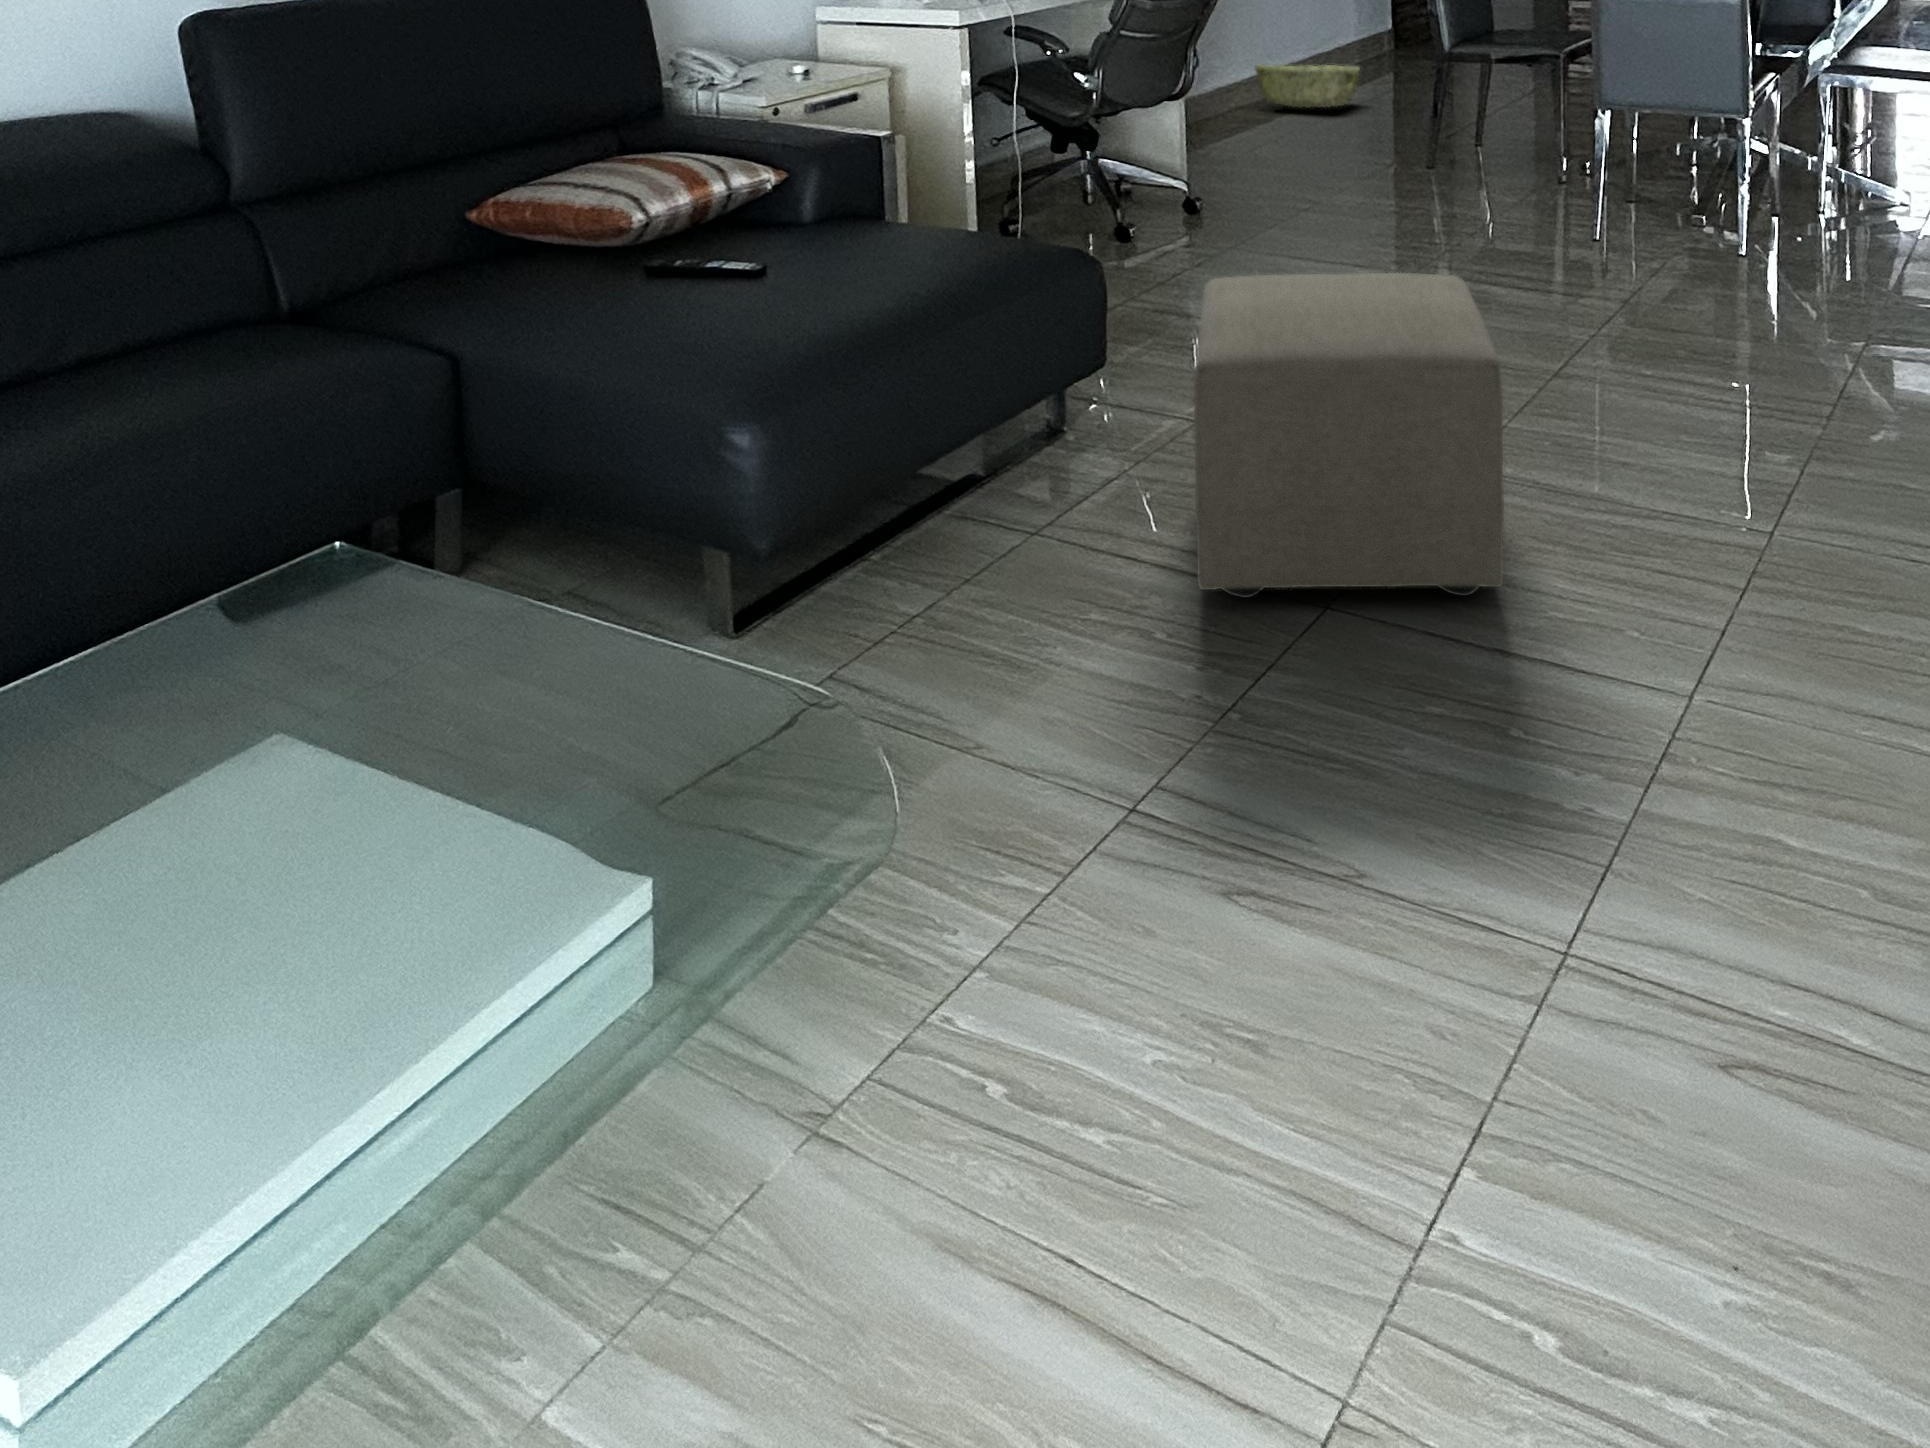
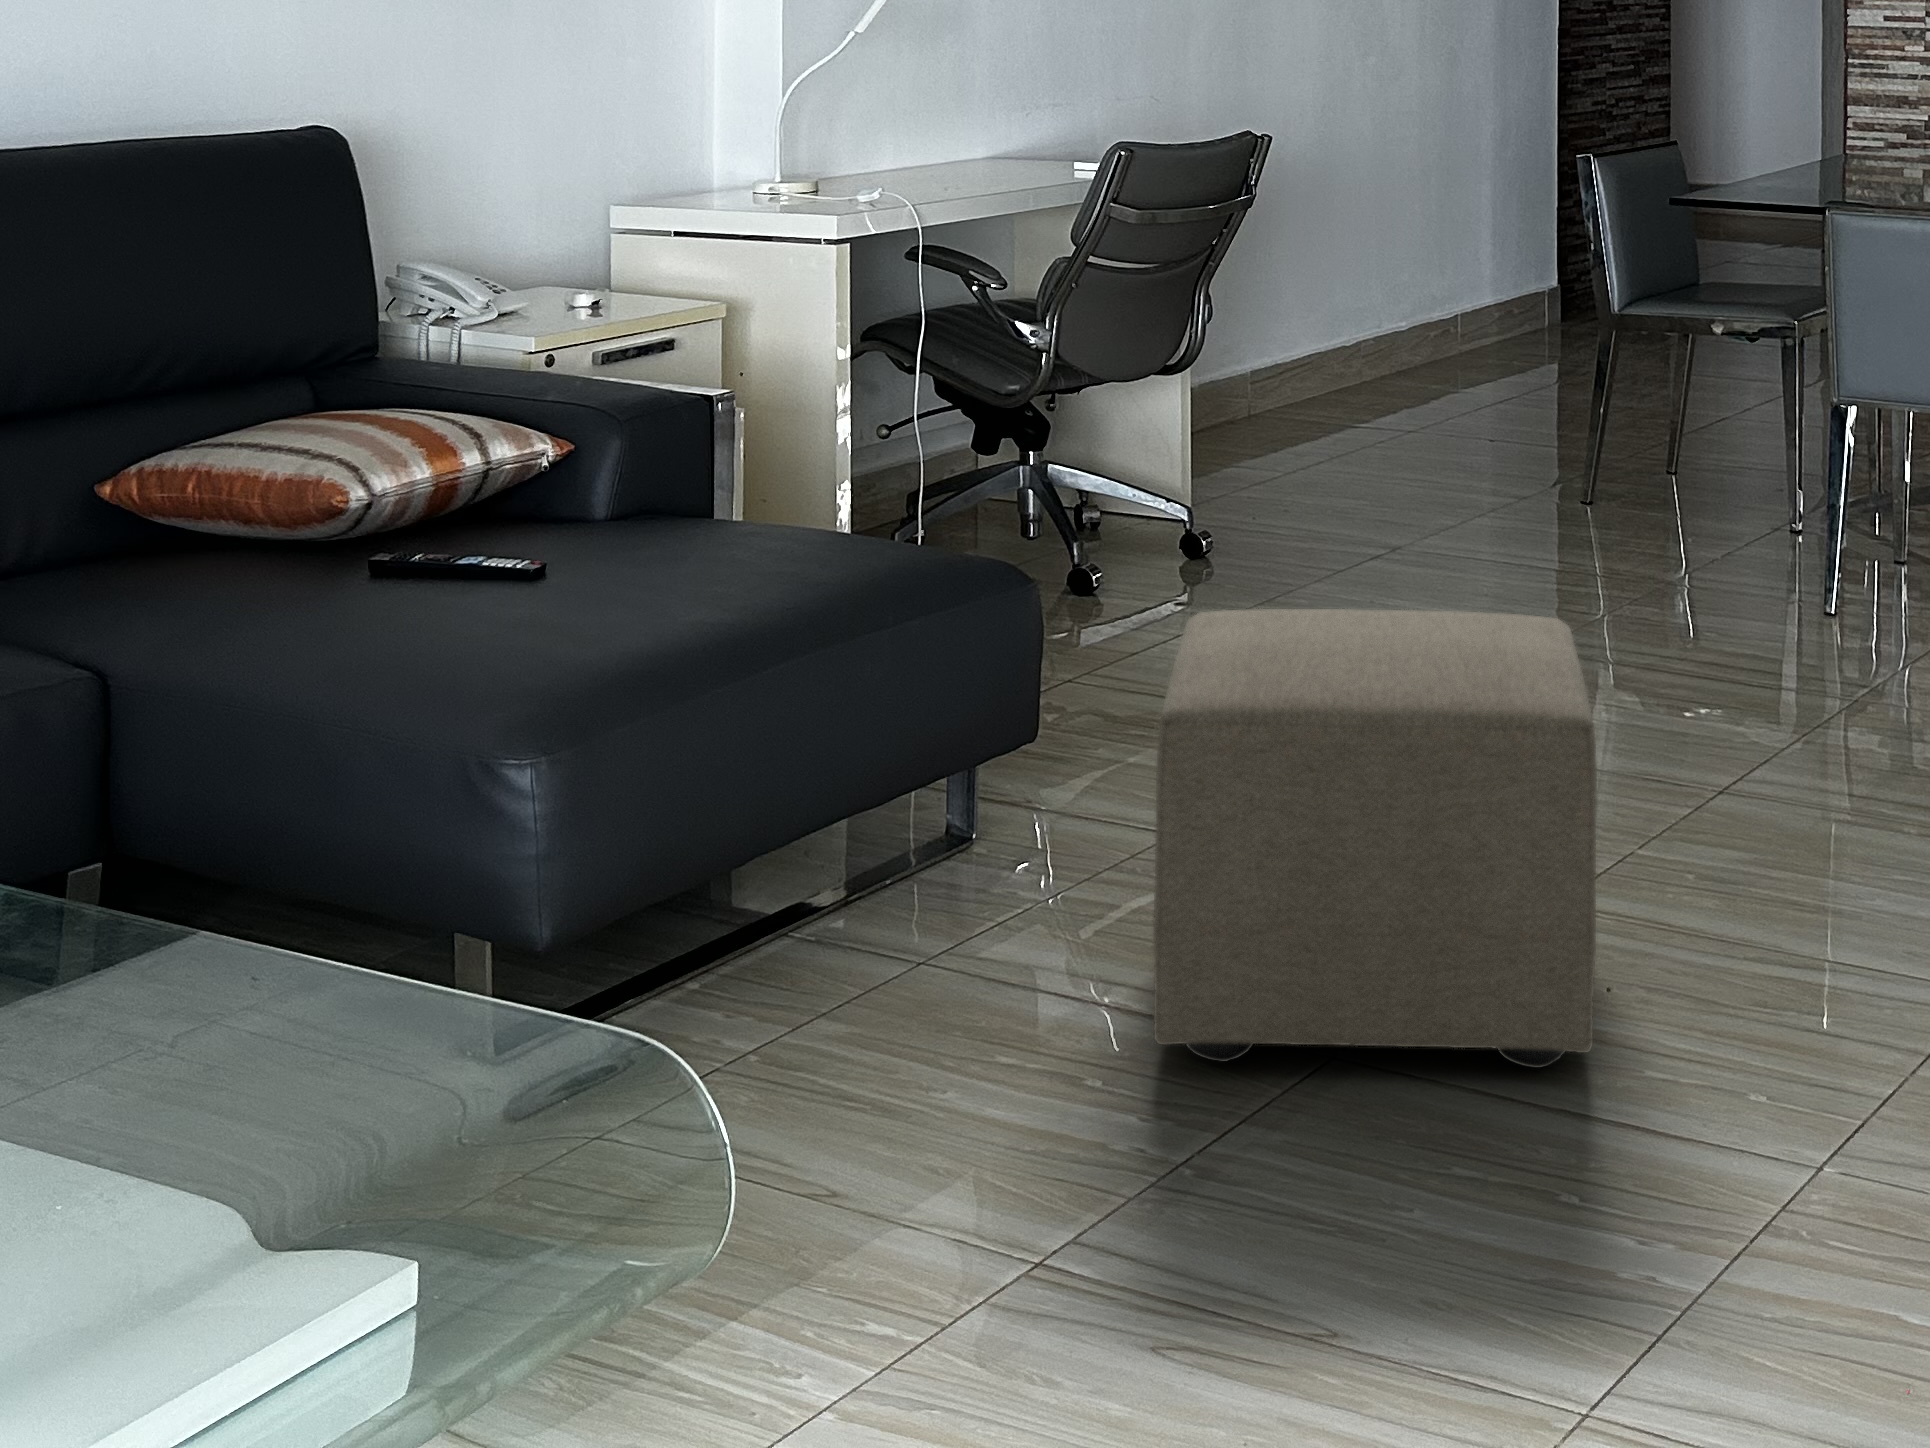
woven basket: present [1255,65,1360,108] -> none [1319,334,1496,413]

